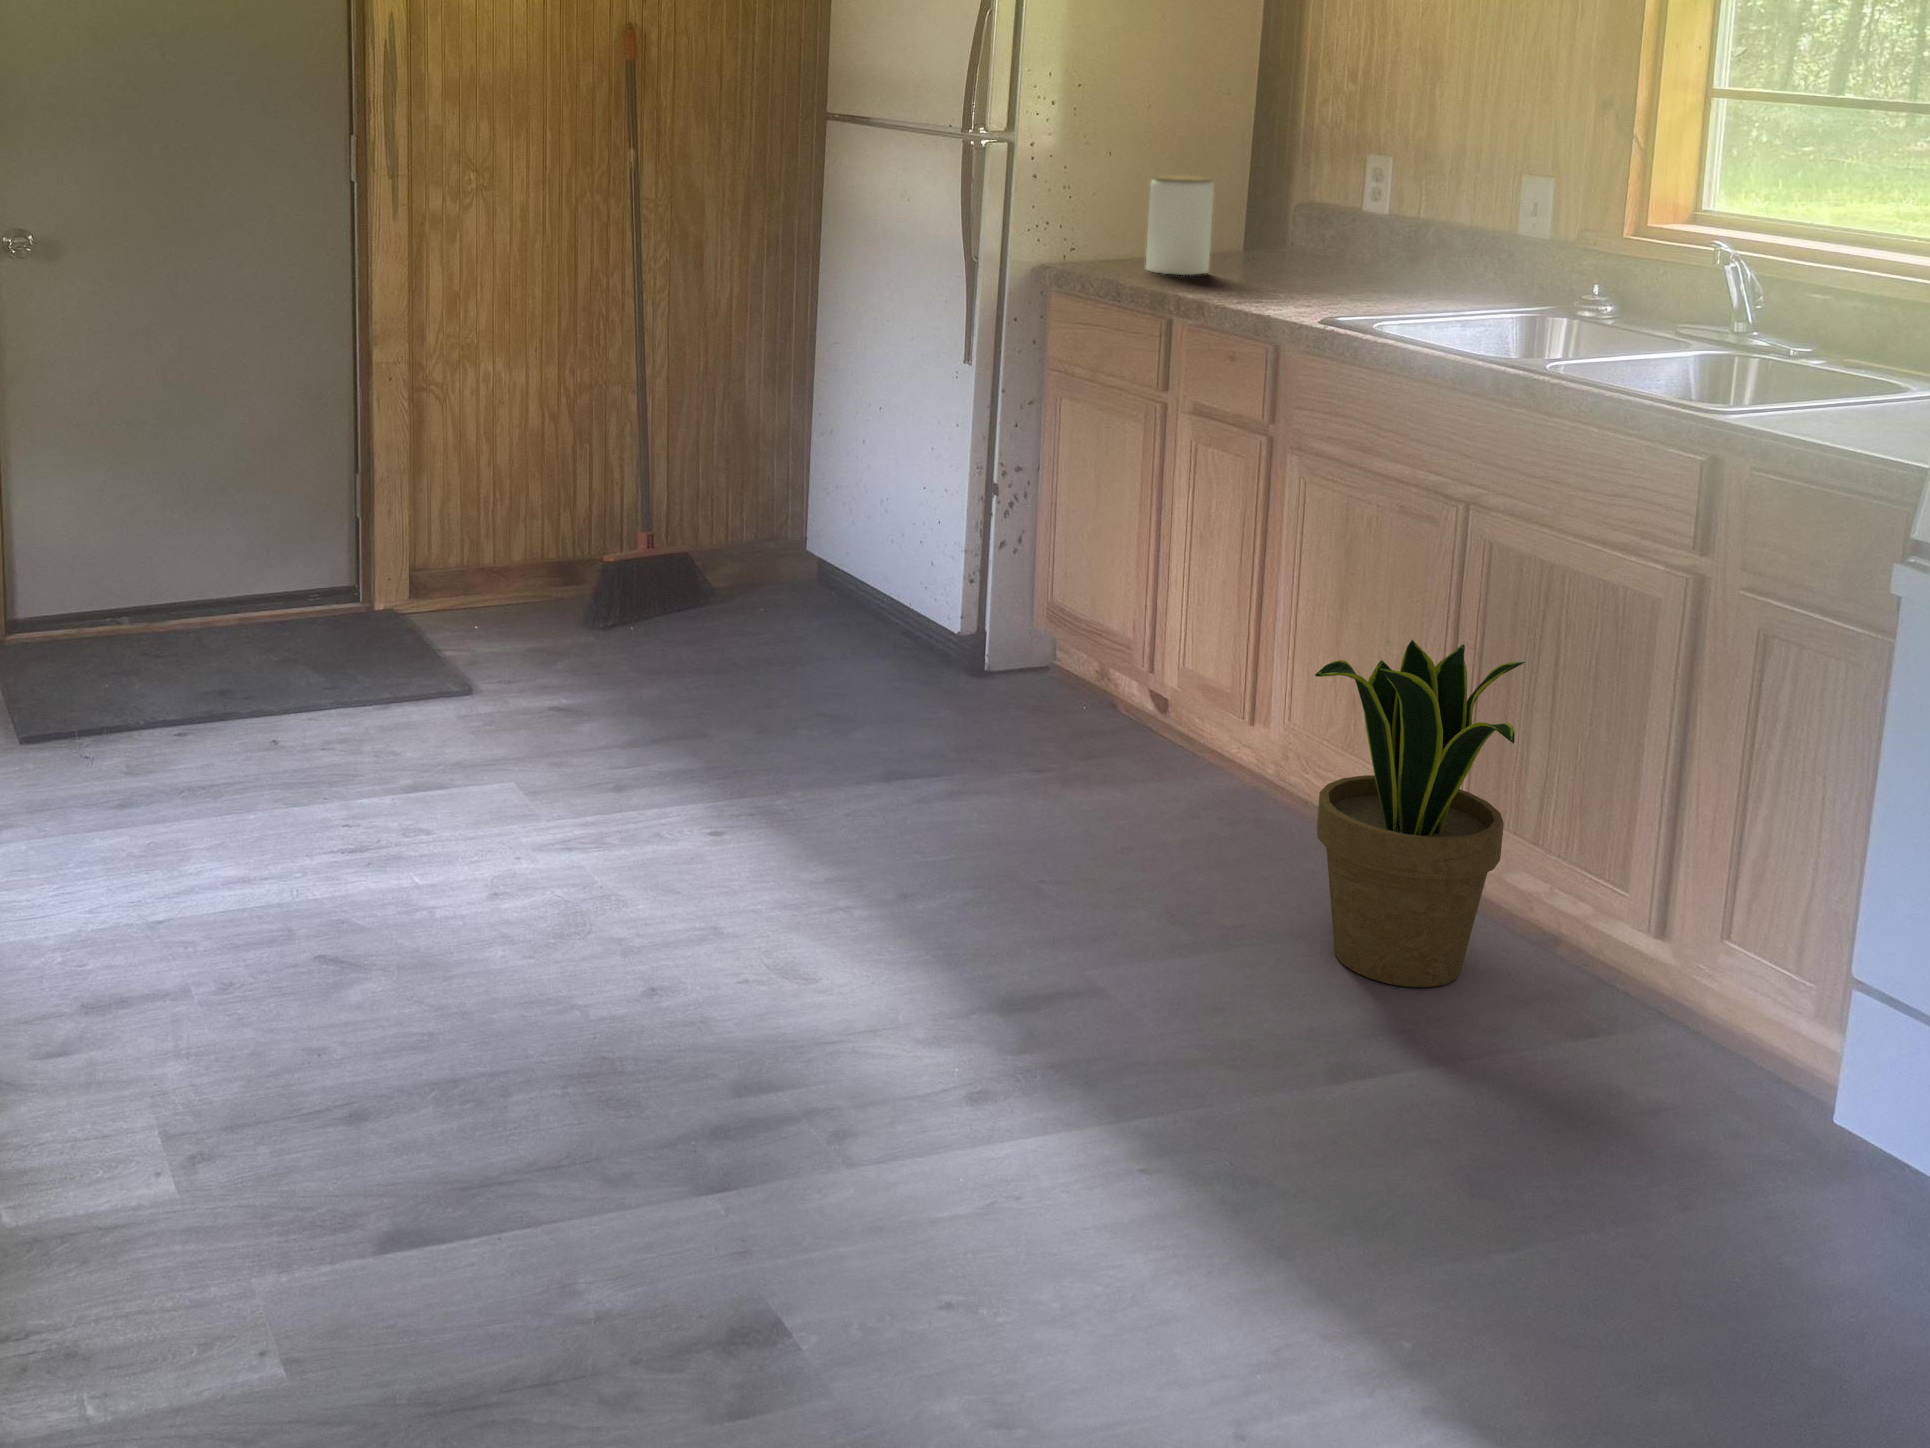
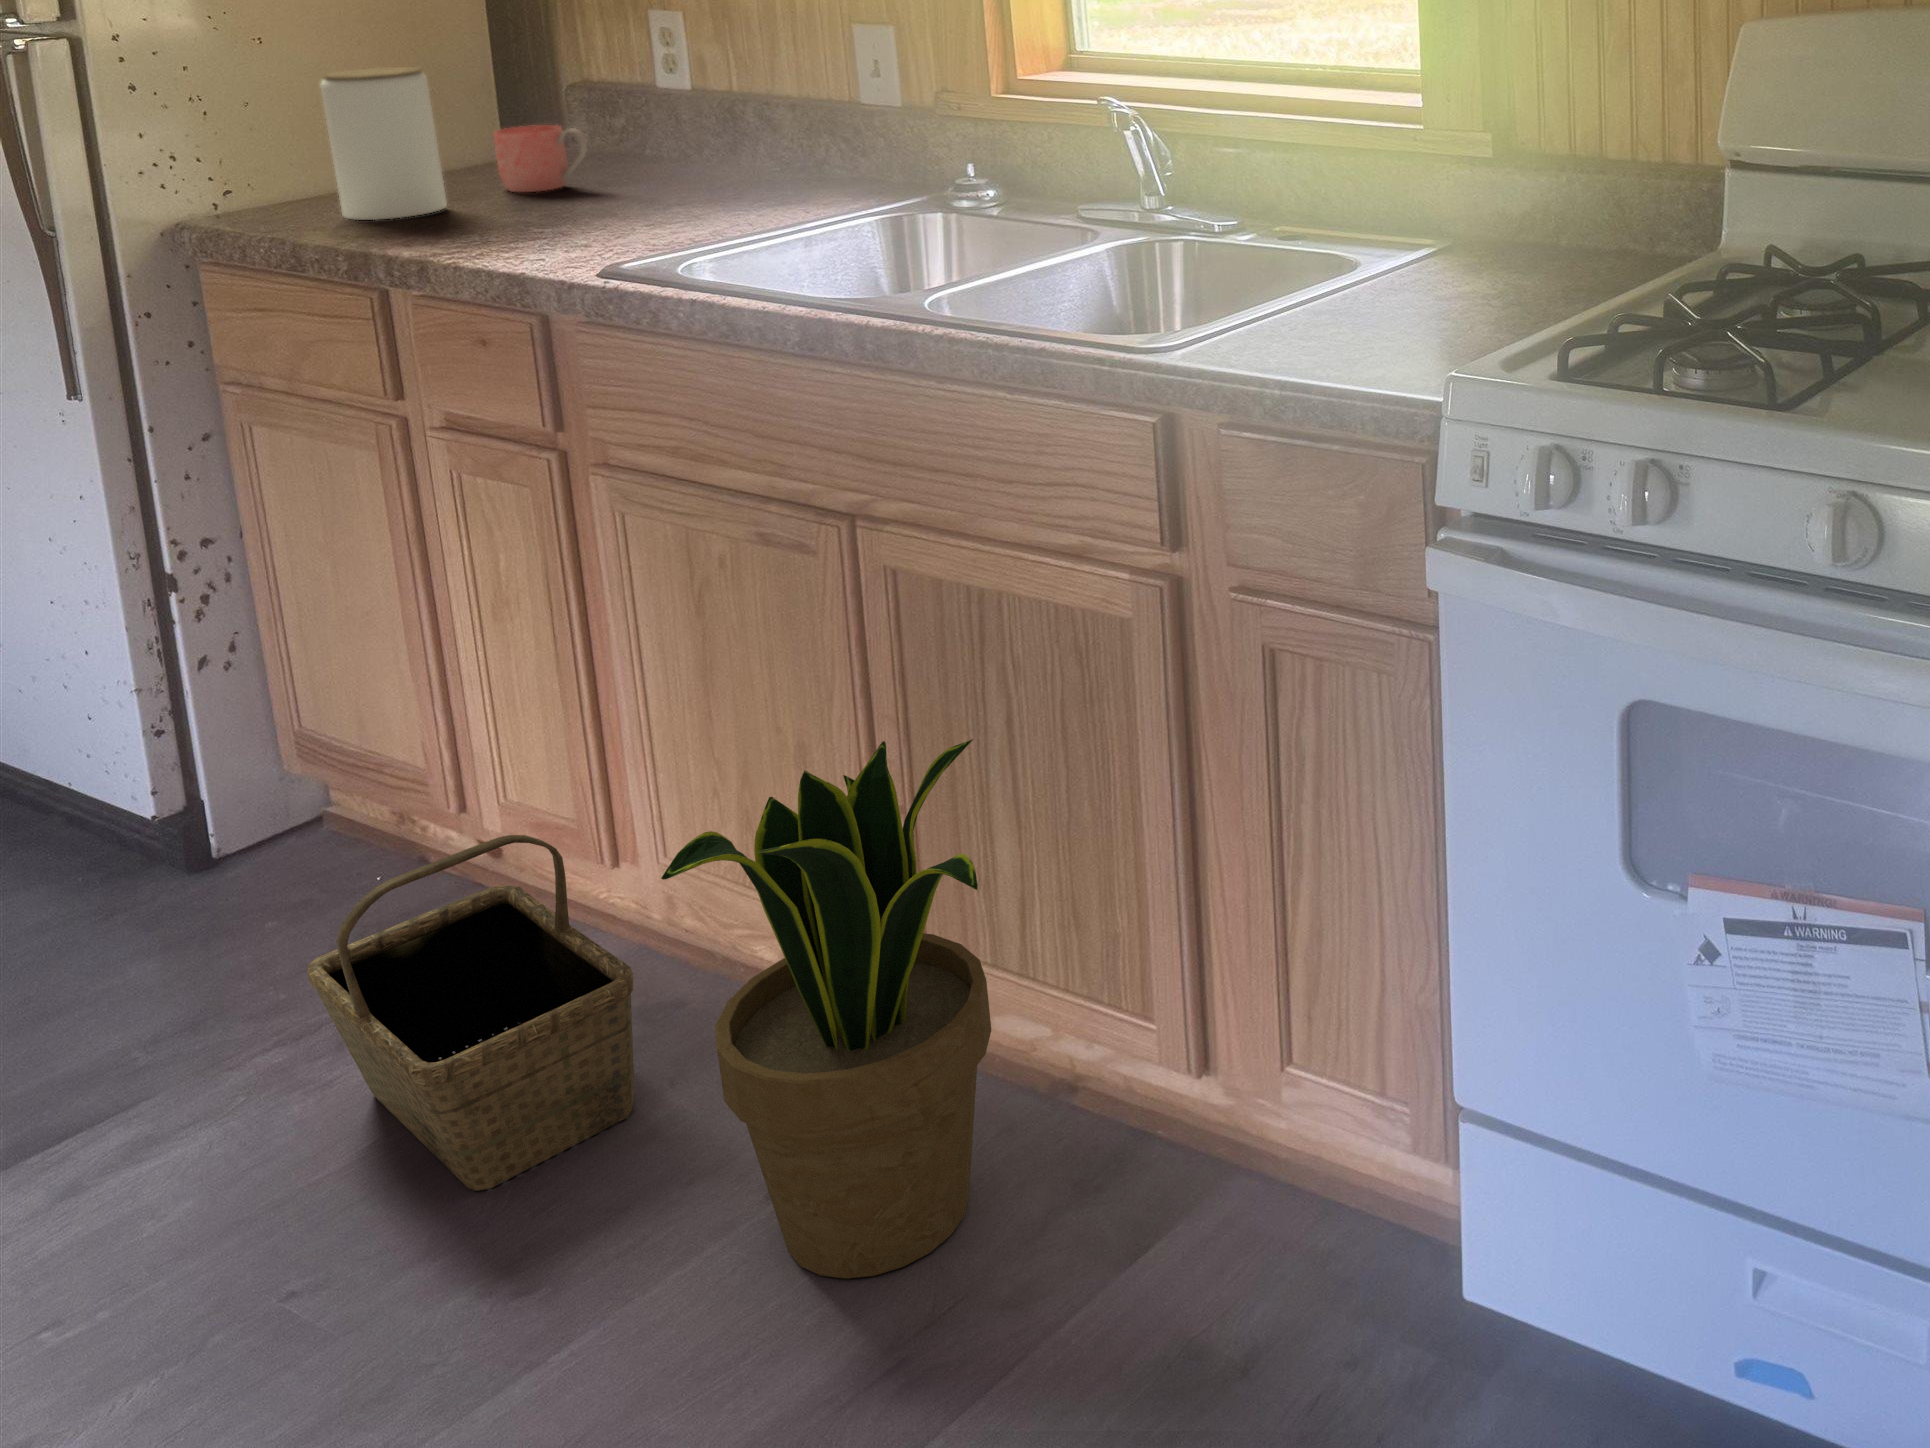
mug: none [1239,225,1303,271] -> present [493,125,587,192]
basket: none [1065,665,1258,869] -> present [308,835,635,1191]

